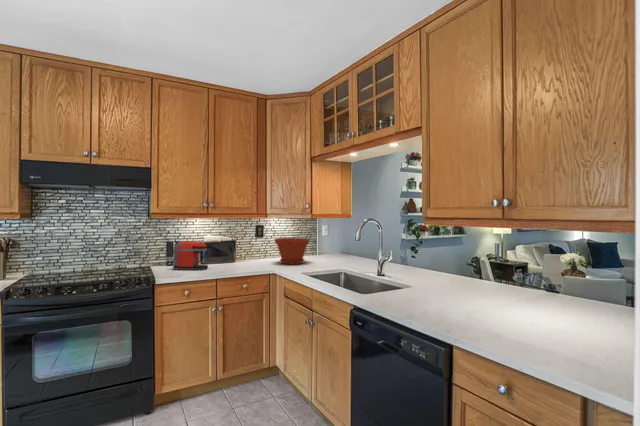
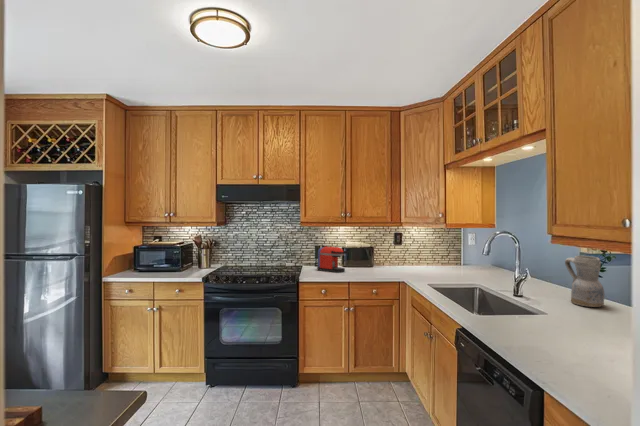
ceramic pitcher: none [419,237,446,278] -> present [565,255,604,307]
plant pot: present [275,238,310,264] -> none [407,247,445,274]

